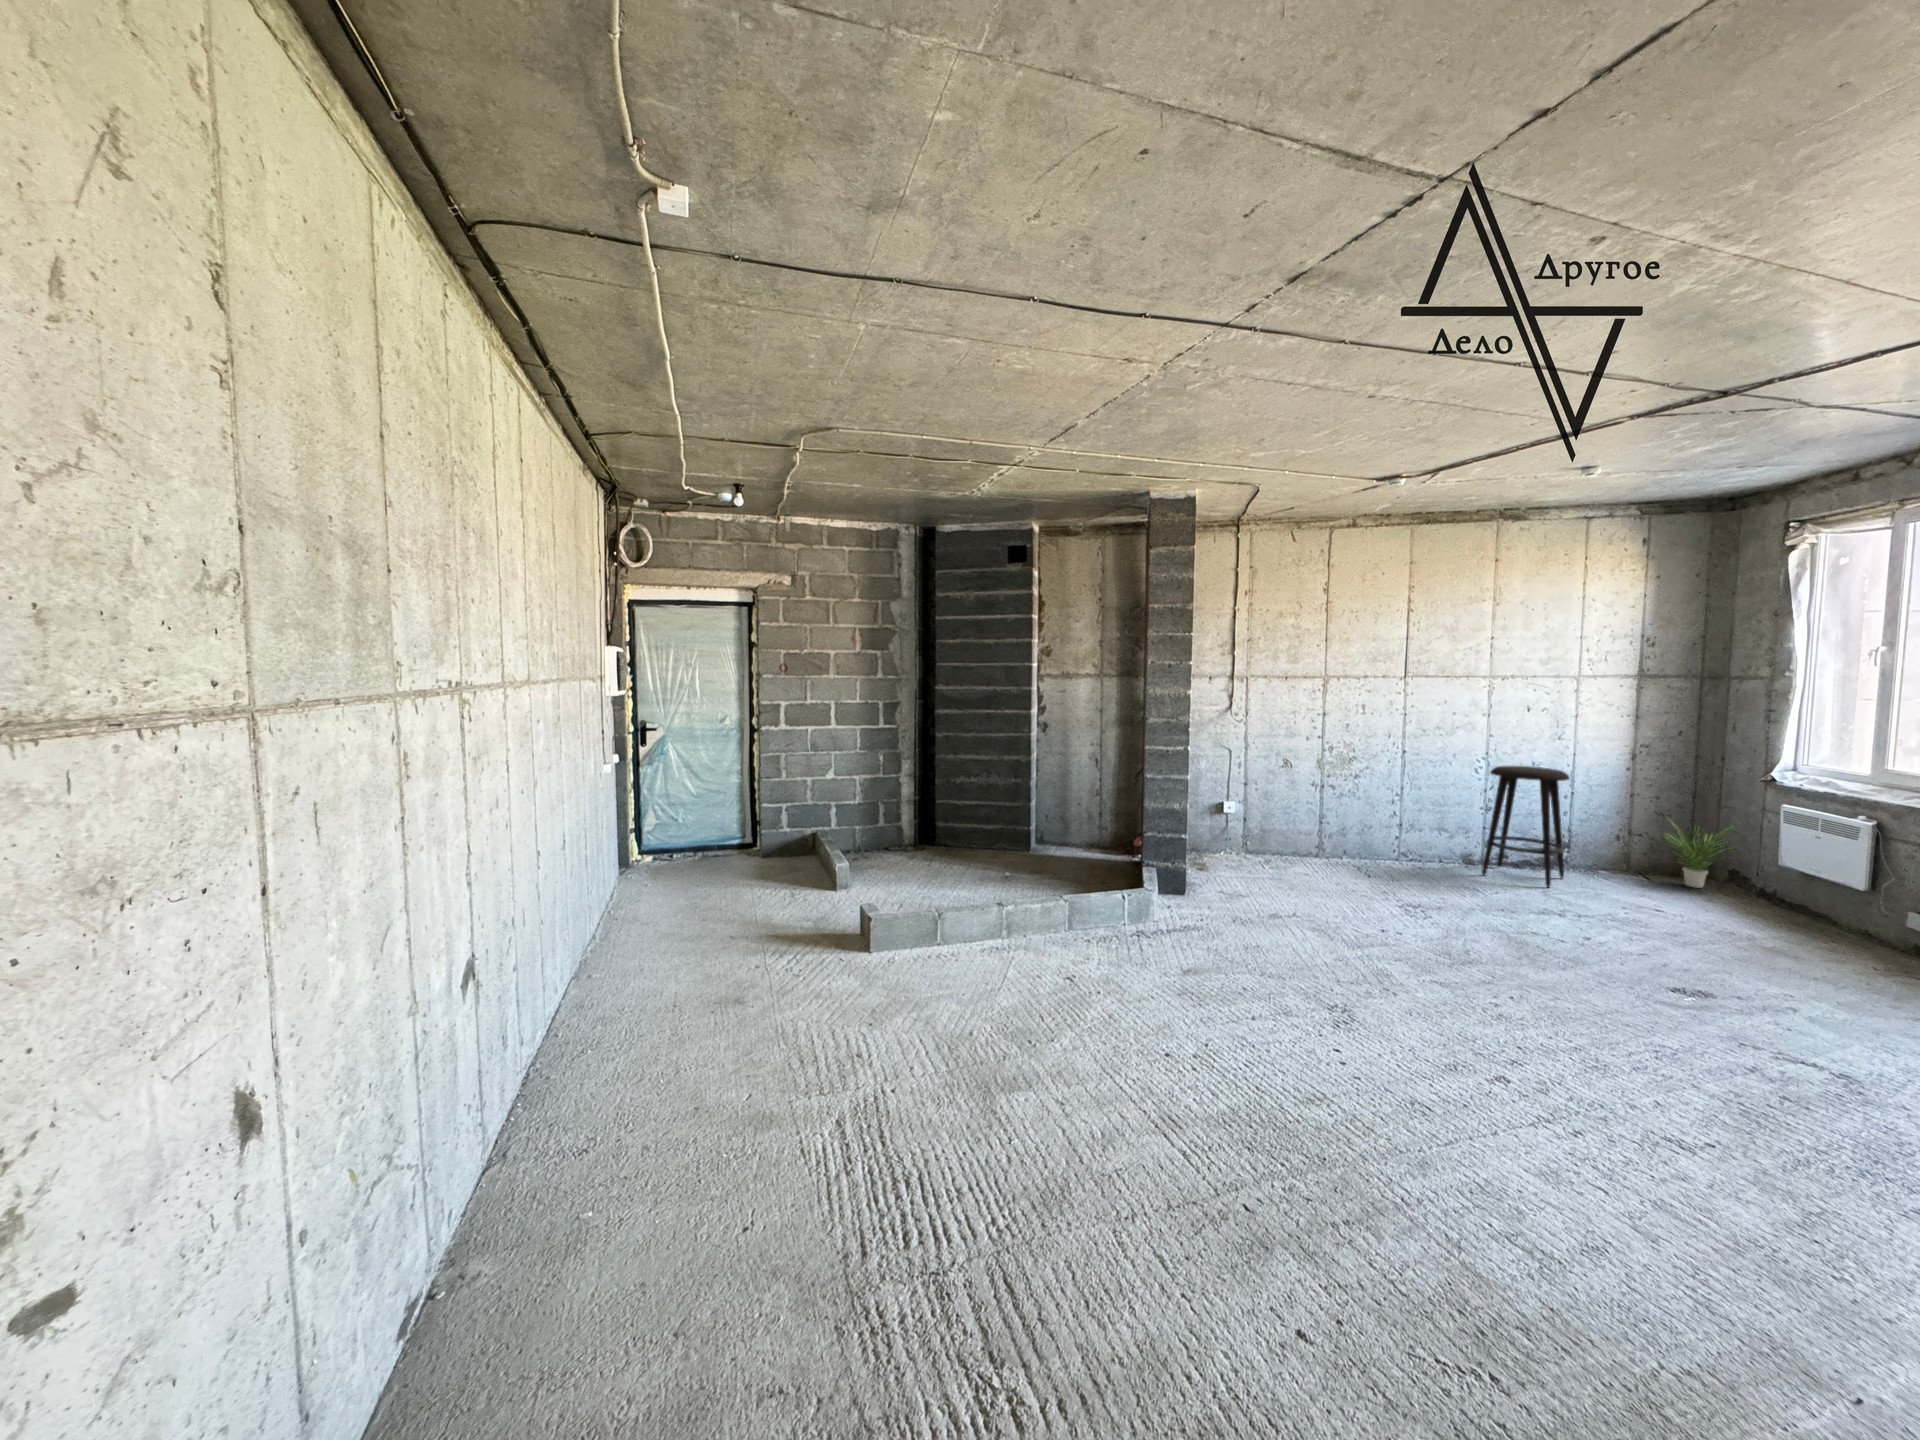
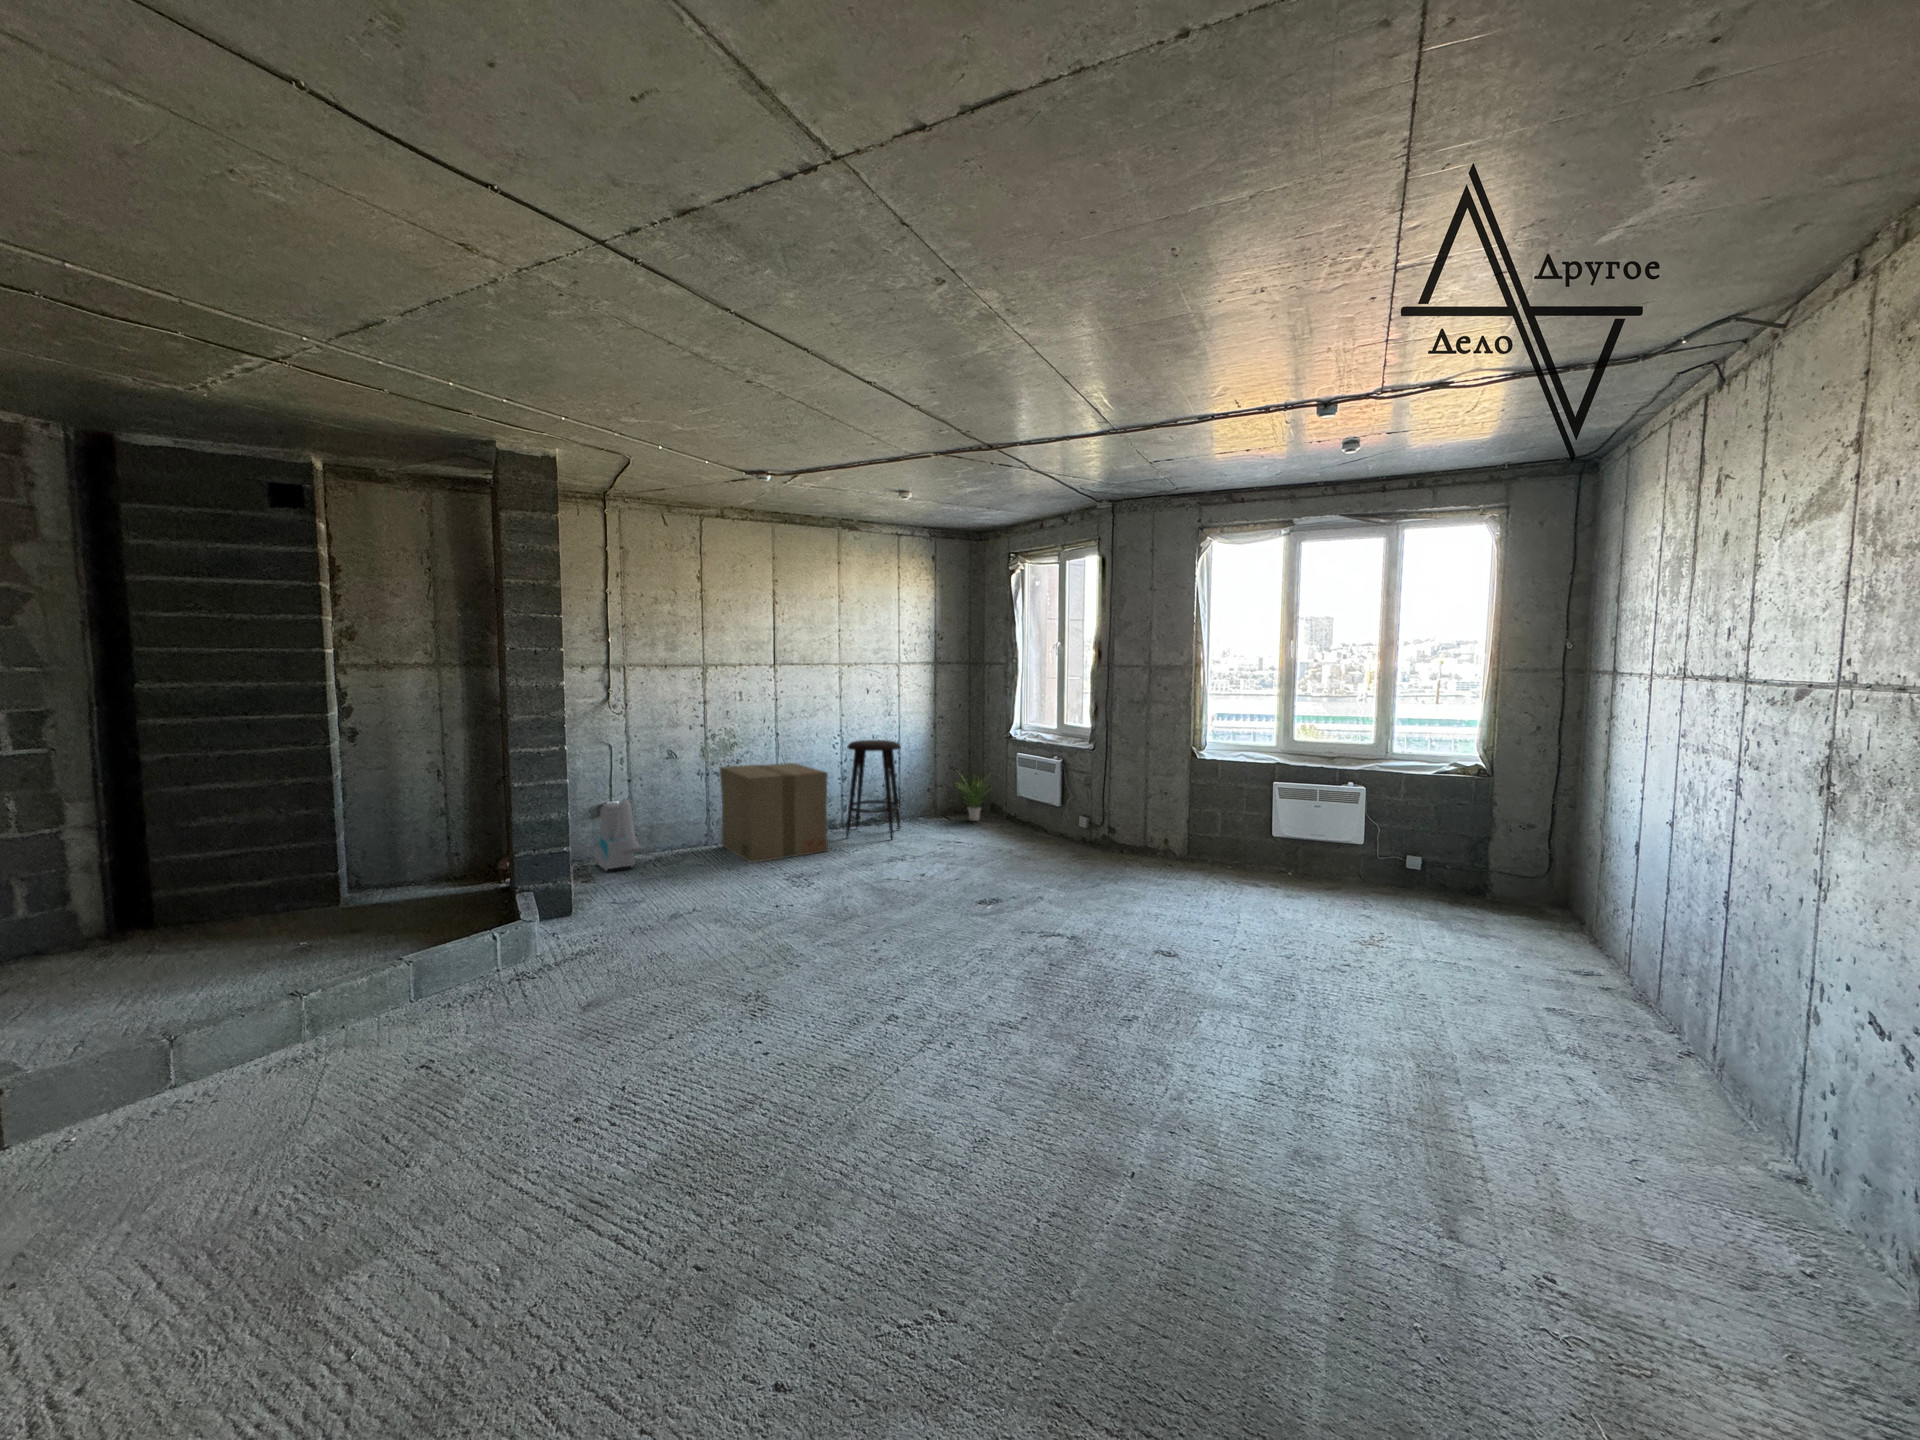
cardboard box: none [1331,779,1460,885] -> present [720,763,828,863]
vacuum cleaner: none [1208,799,1251,862] -> present [594,799,643,871]

